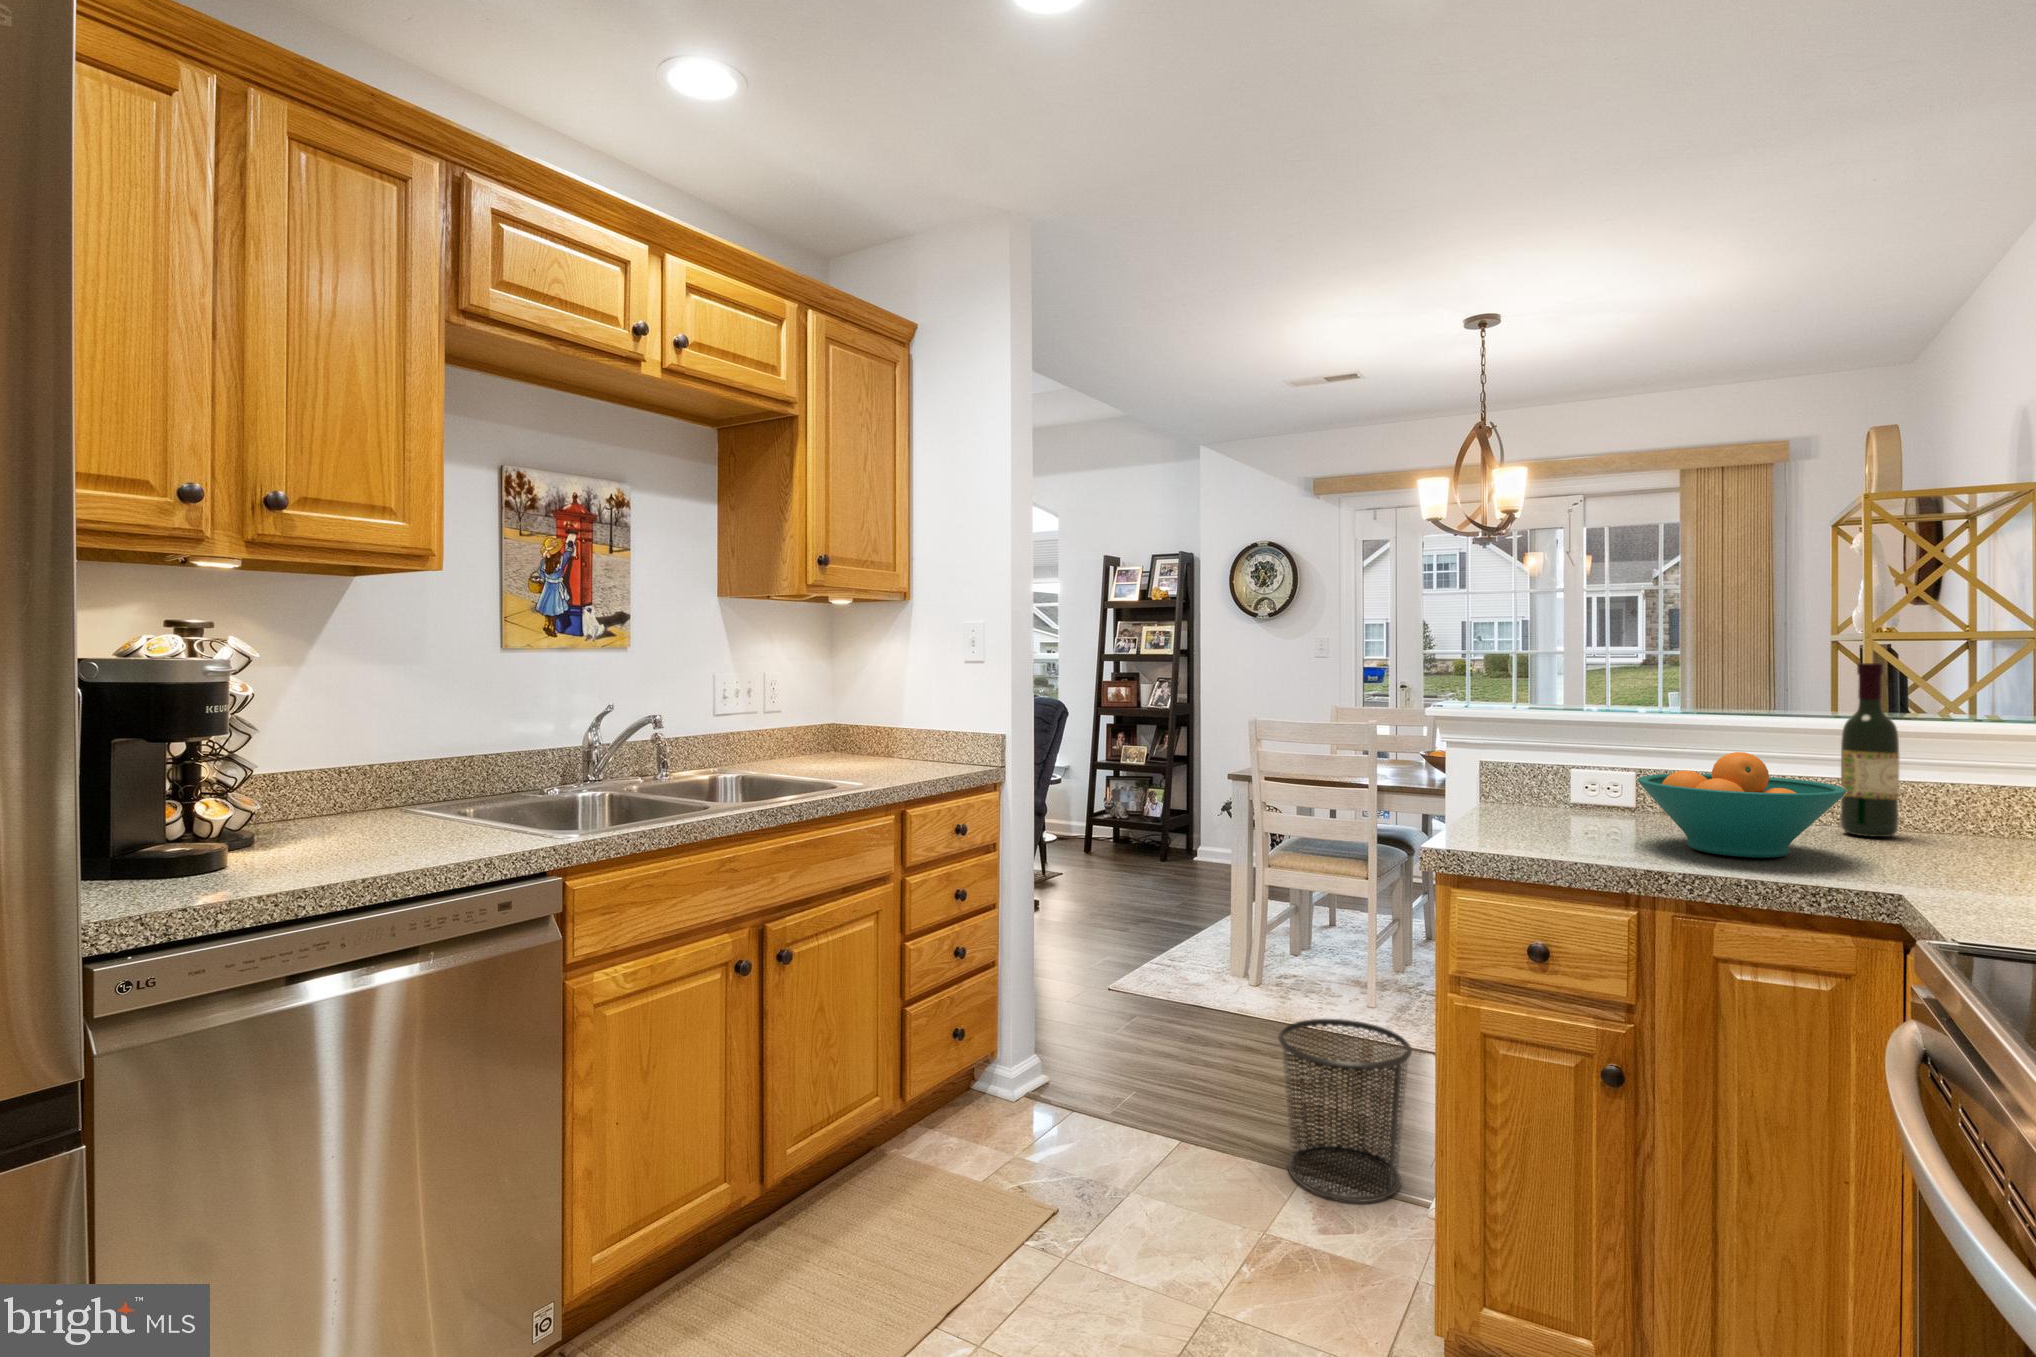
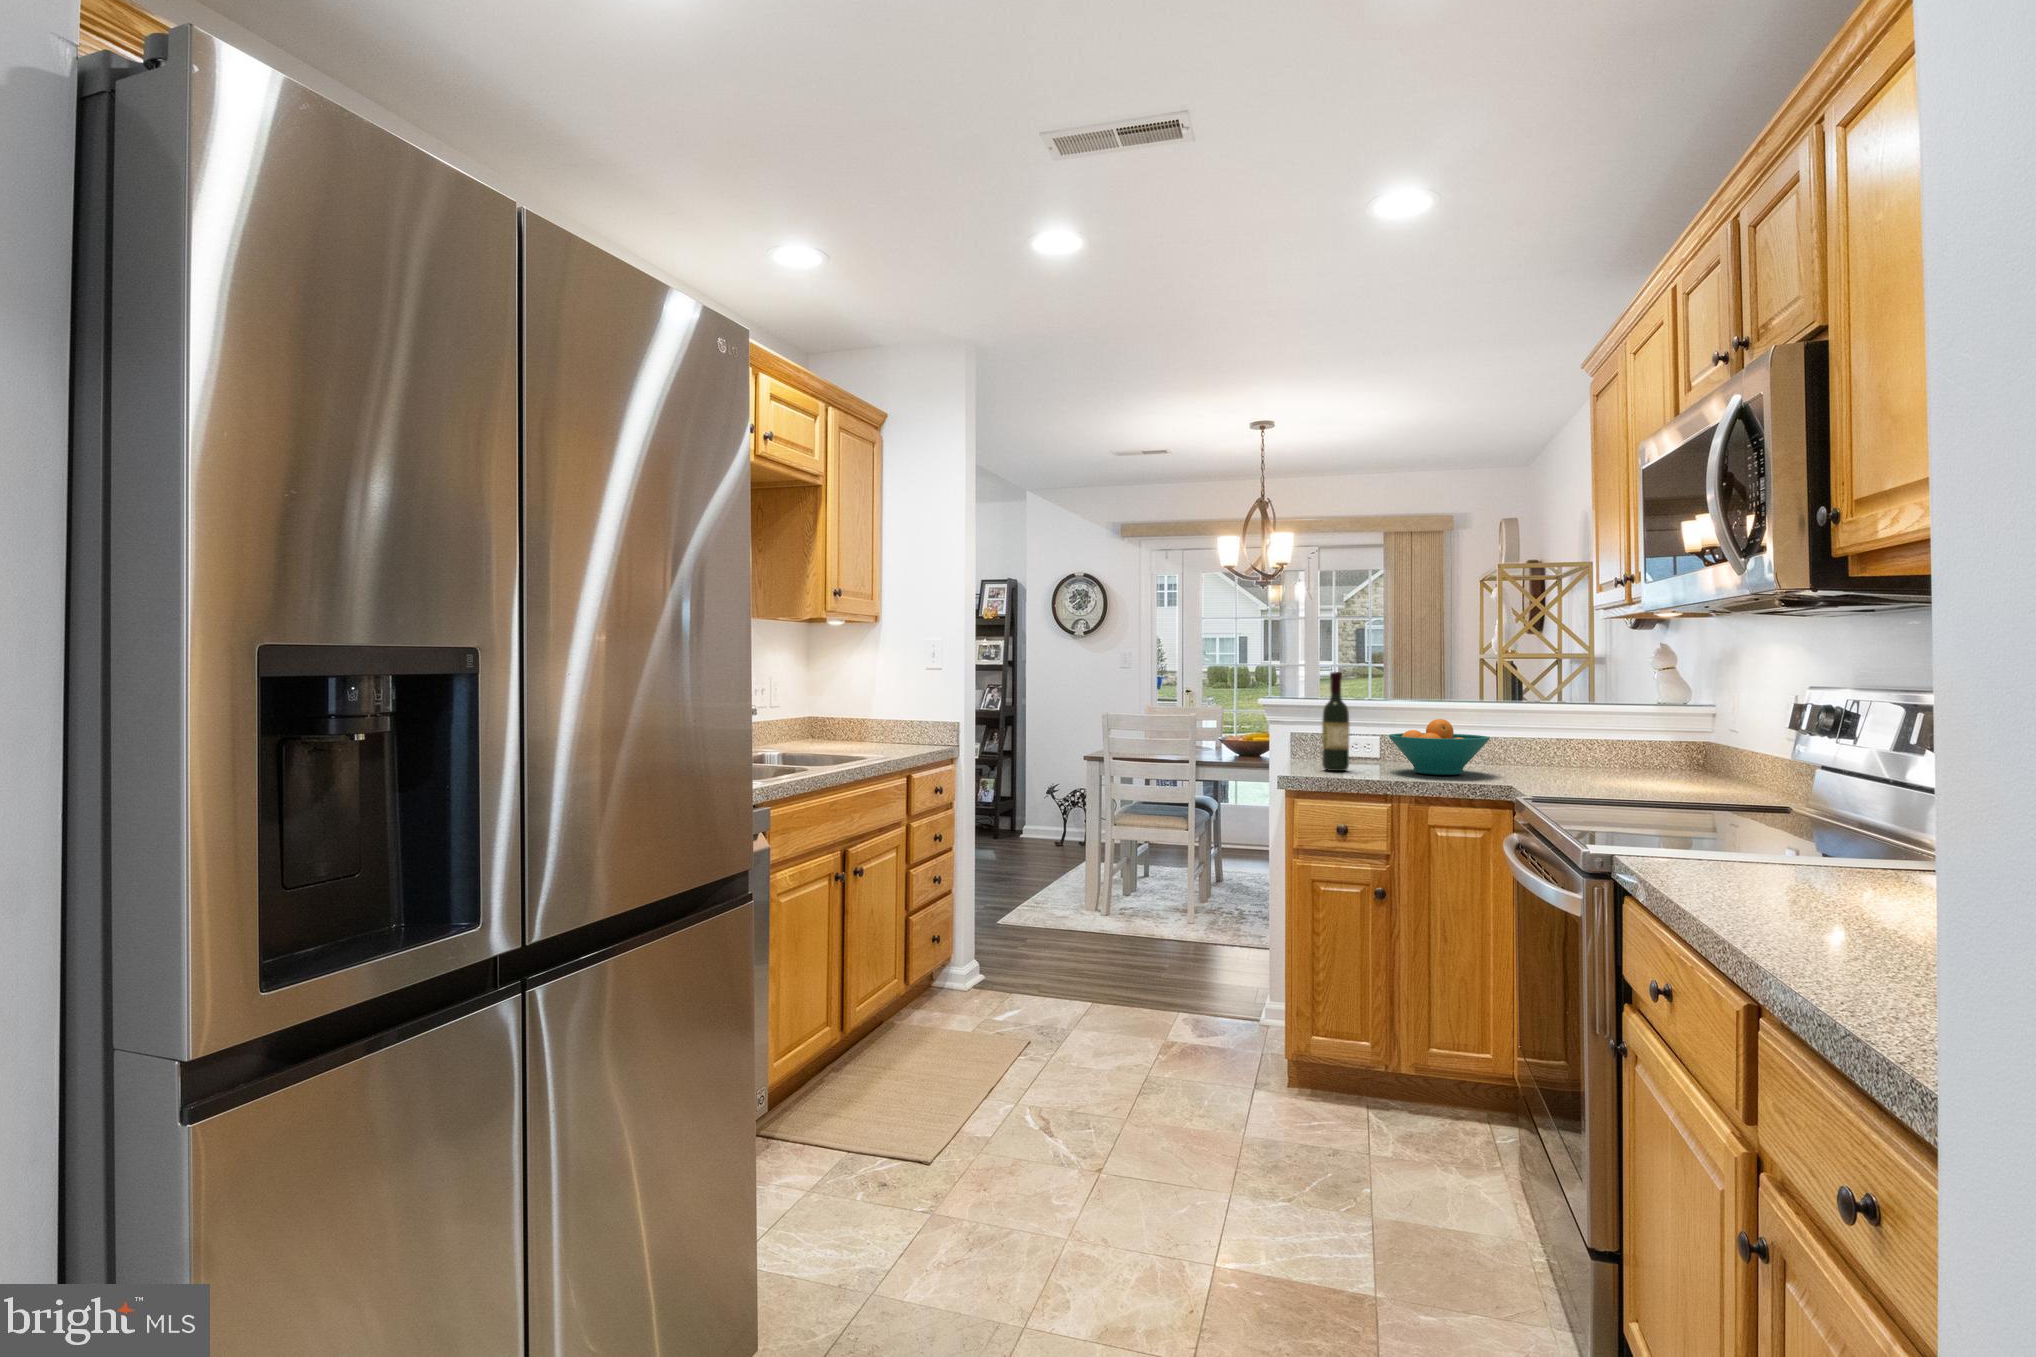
wine bottle: present [1840,663,1899,837] -> present [1322,672,1349,771]
waste bin: present [1278,1019,1412,1201] -> none [1163,909,1248,1019]

